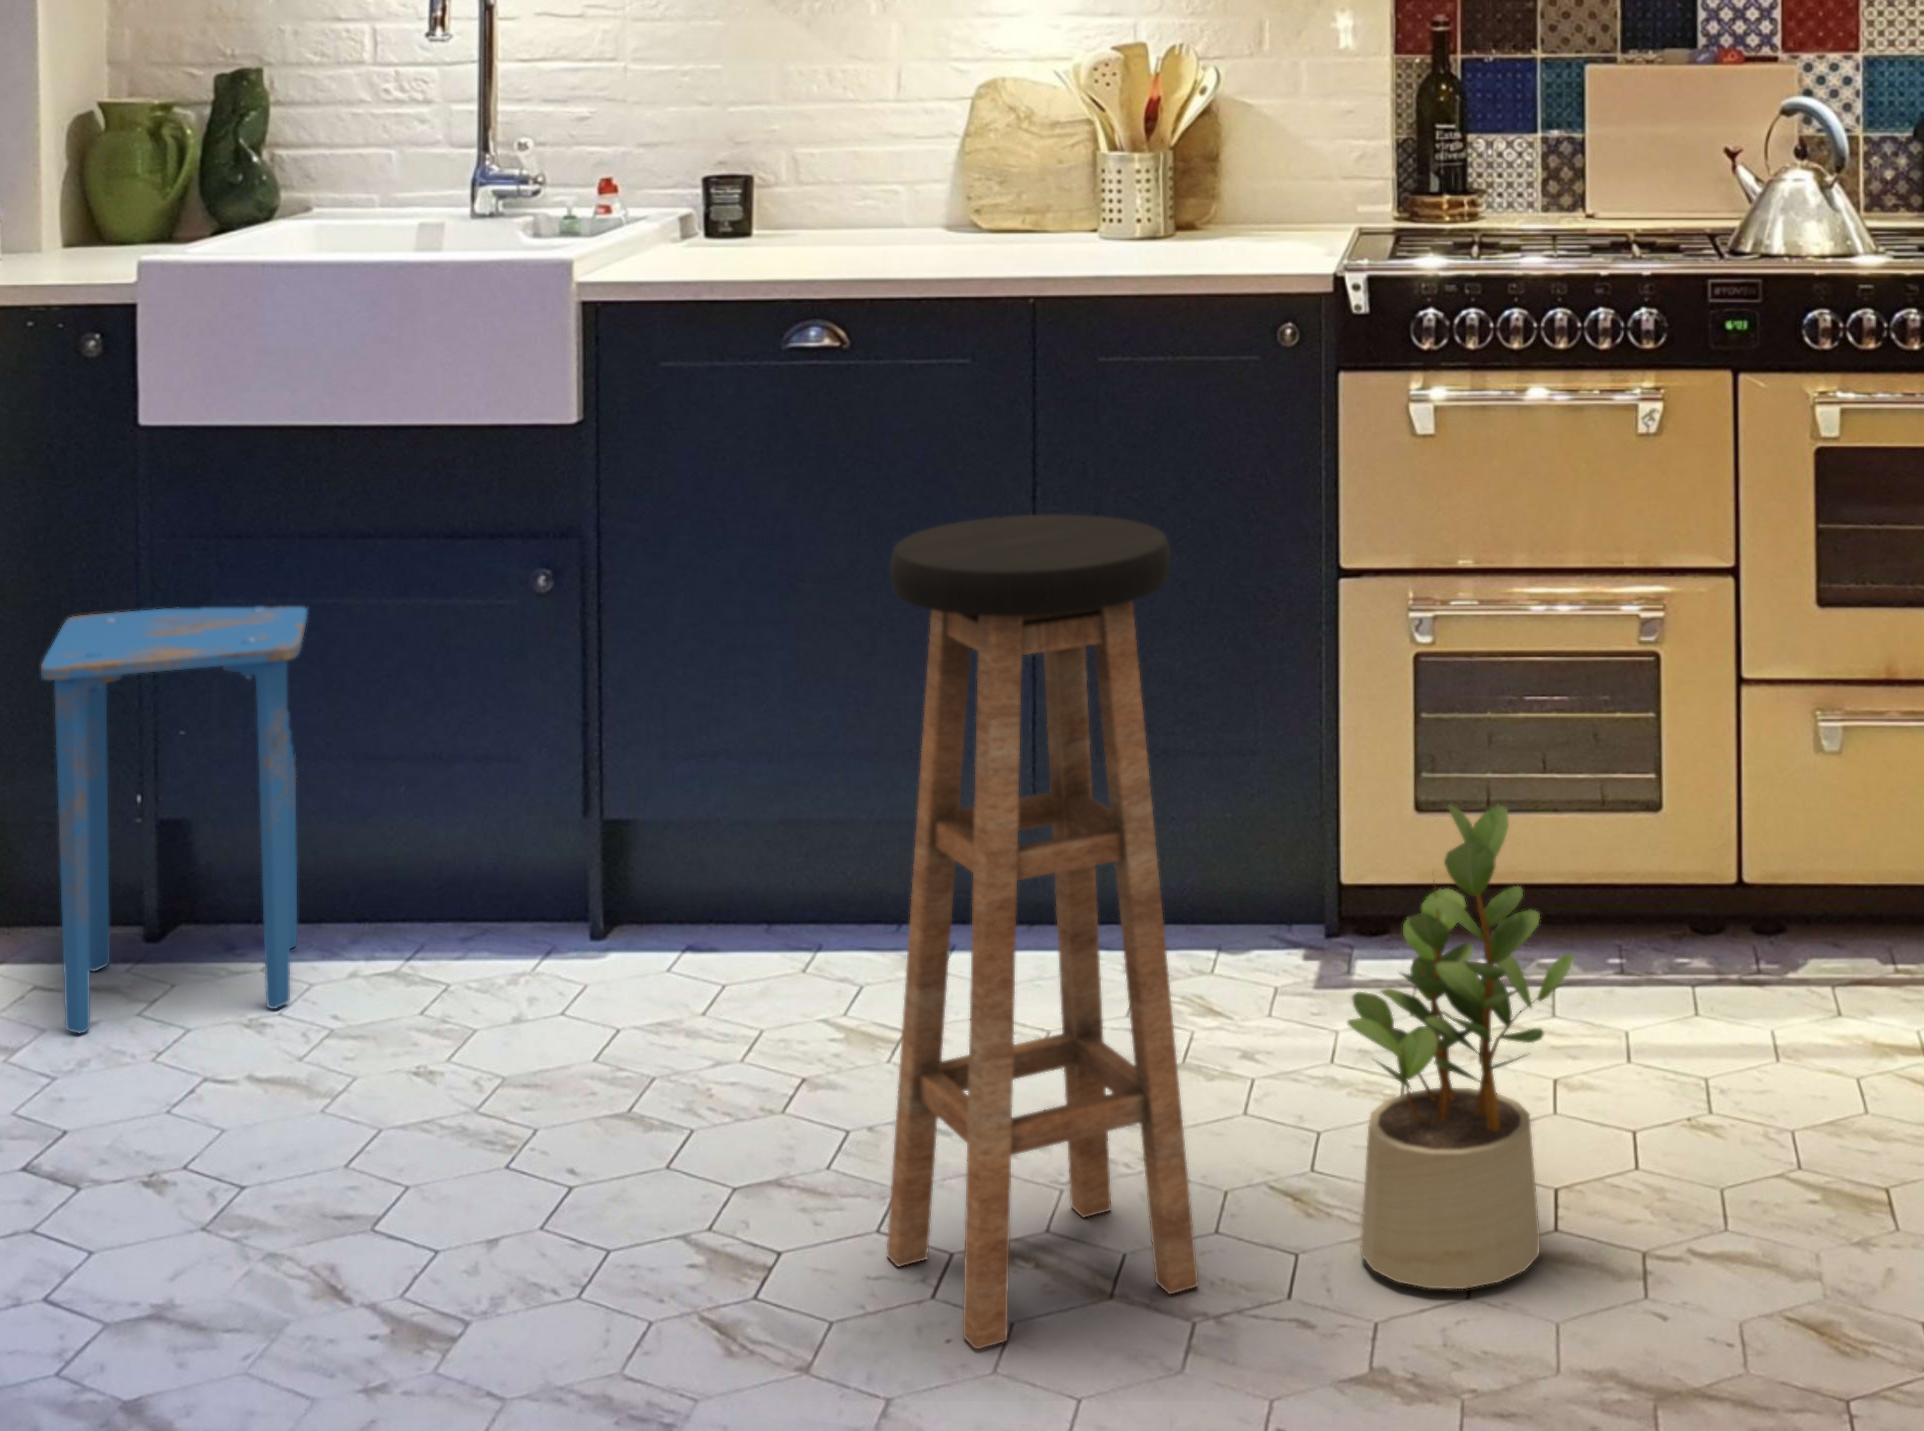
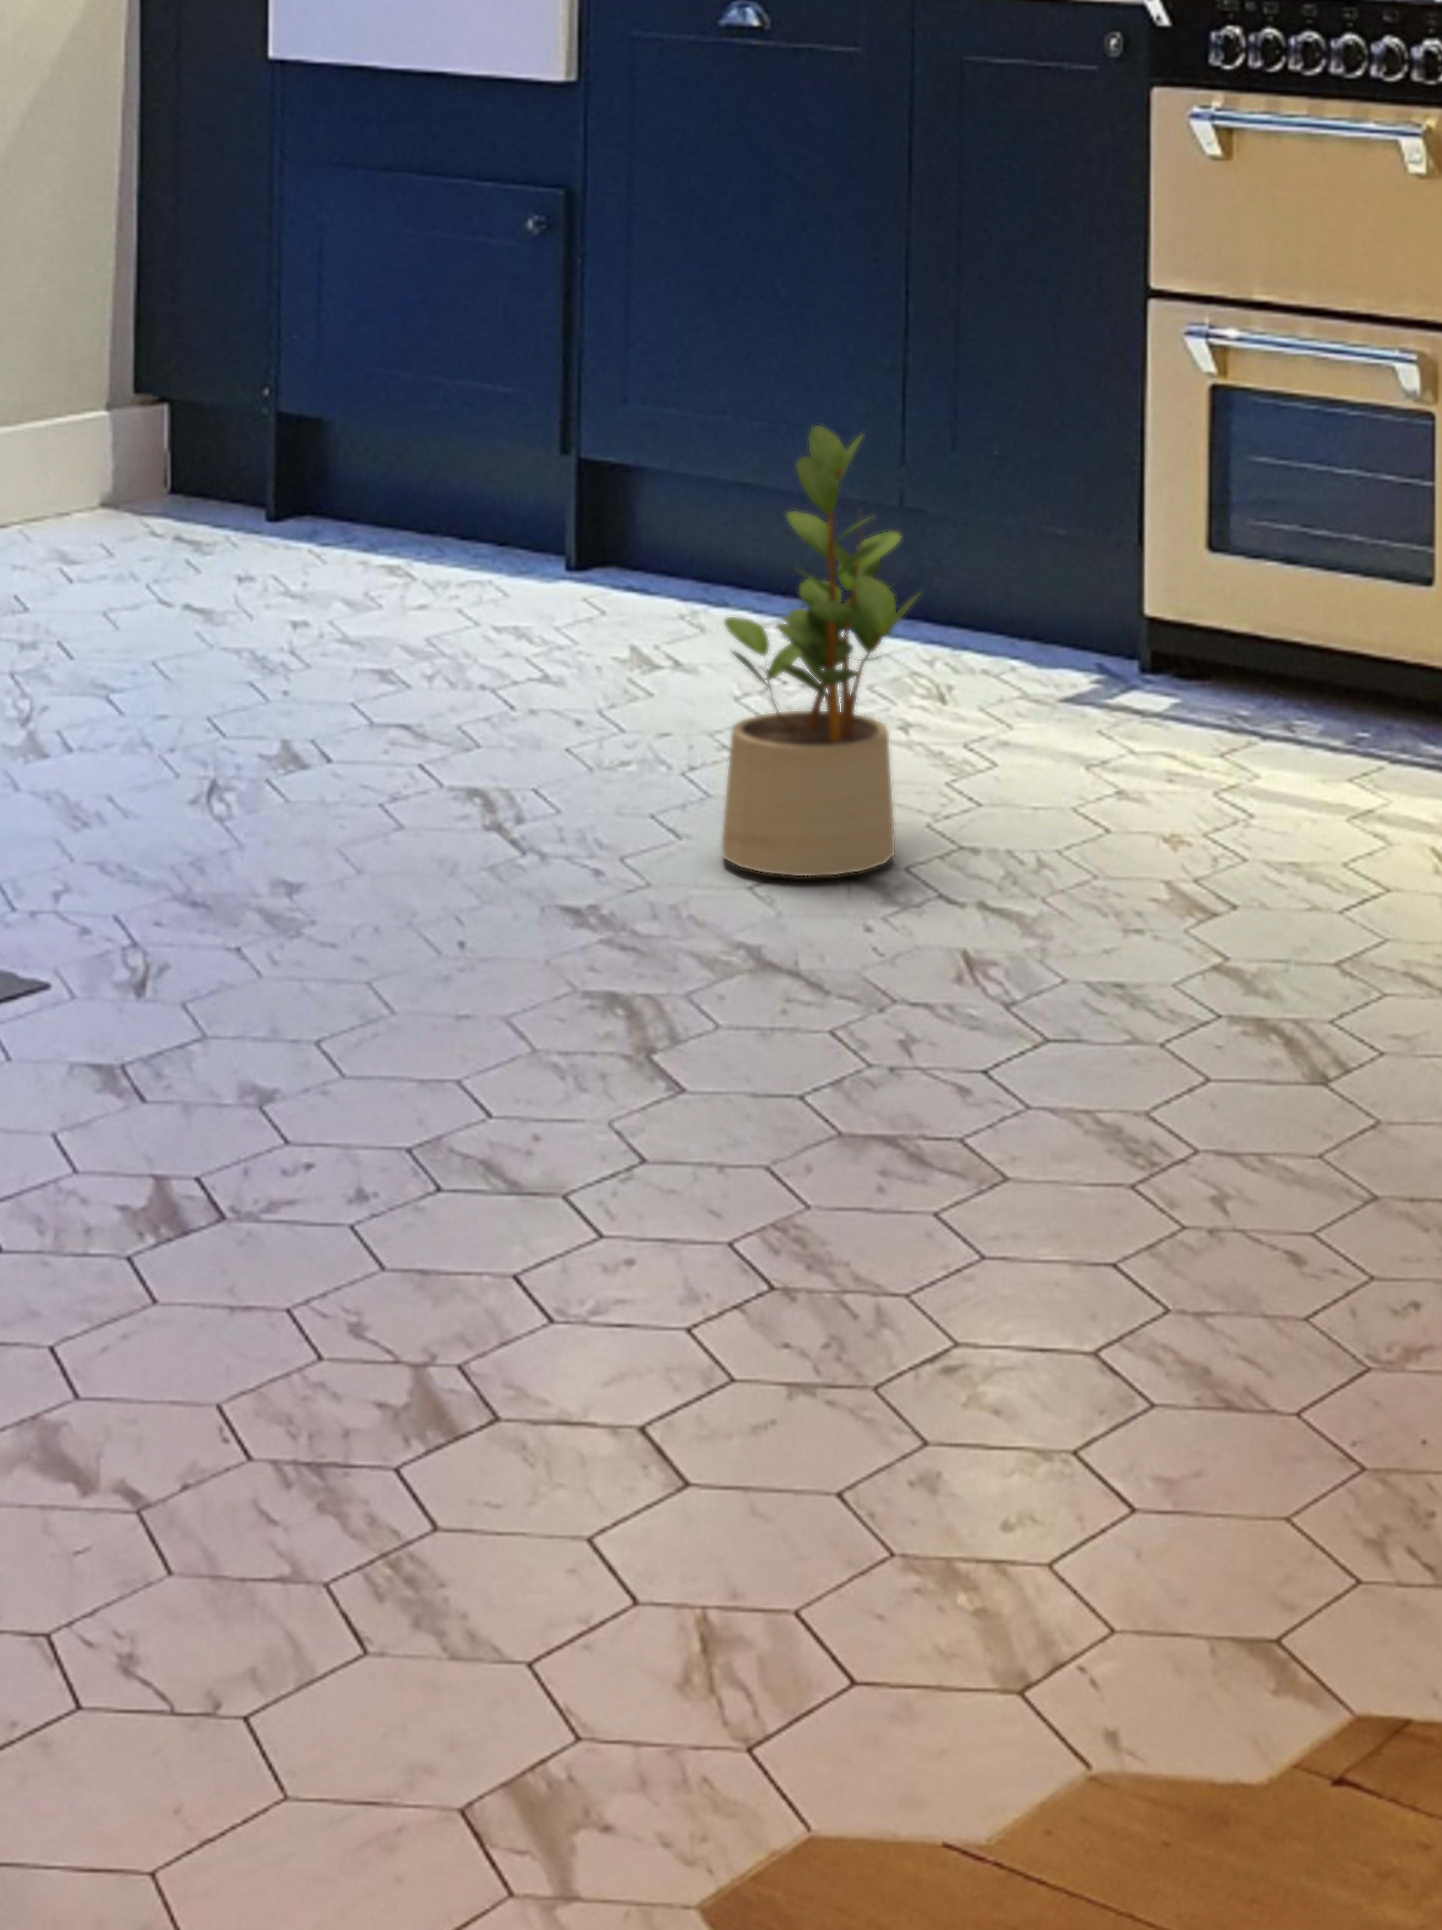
bar stool: present [887,515,1198,1349] -> none [371,126,634,832]
side table: present [41,607,307,1033] -> none [116,218,384,570]

